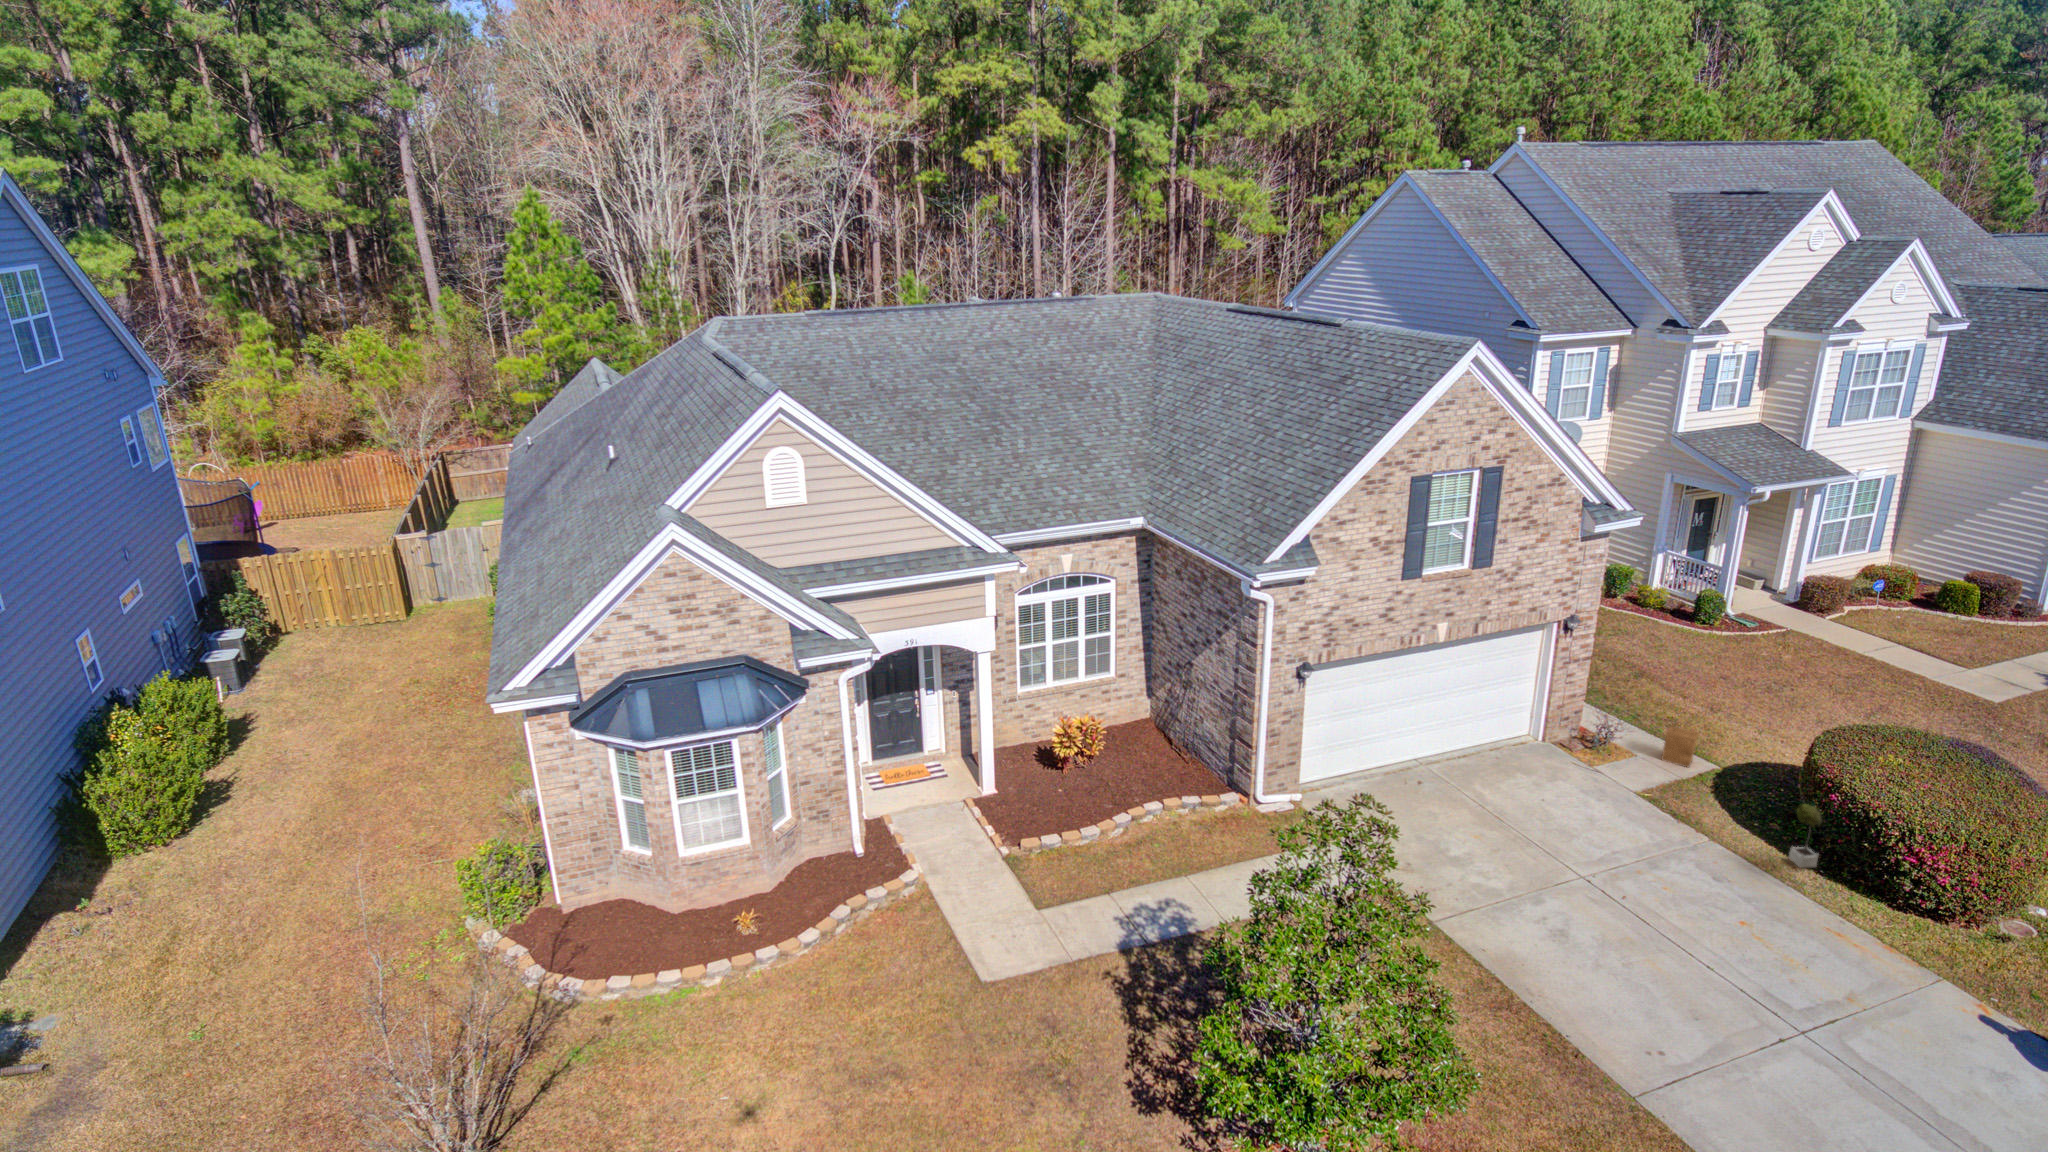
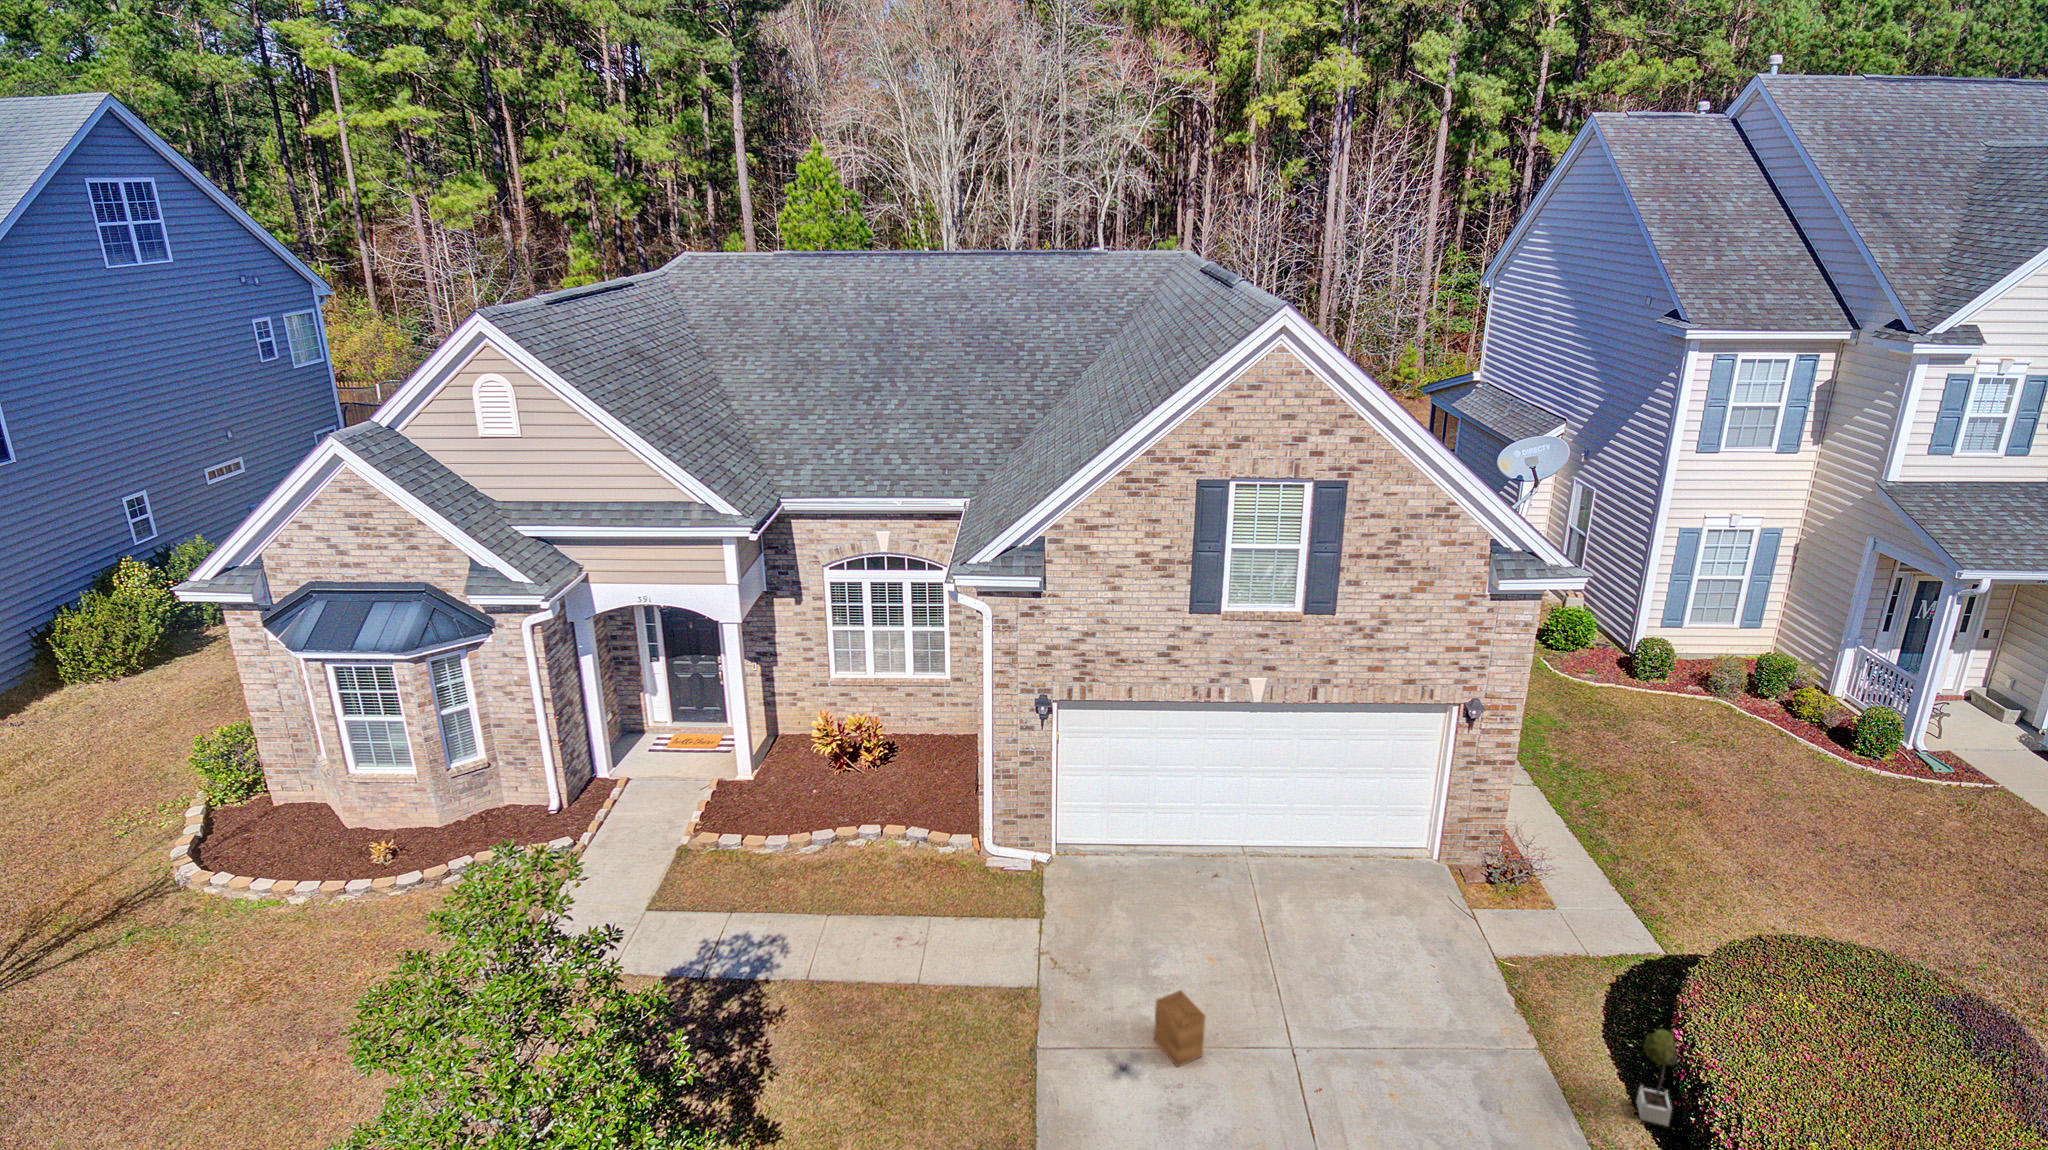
cardboard box: present [1661,726,1698,767] -> present [1154,990,1205,1067]

